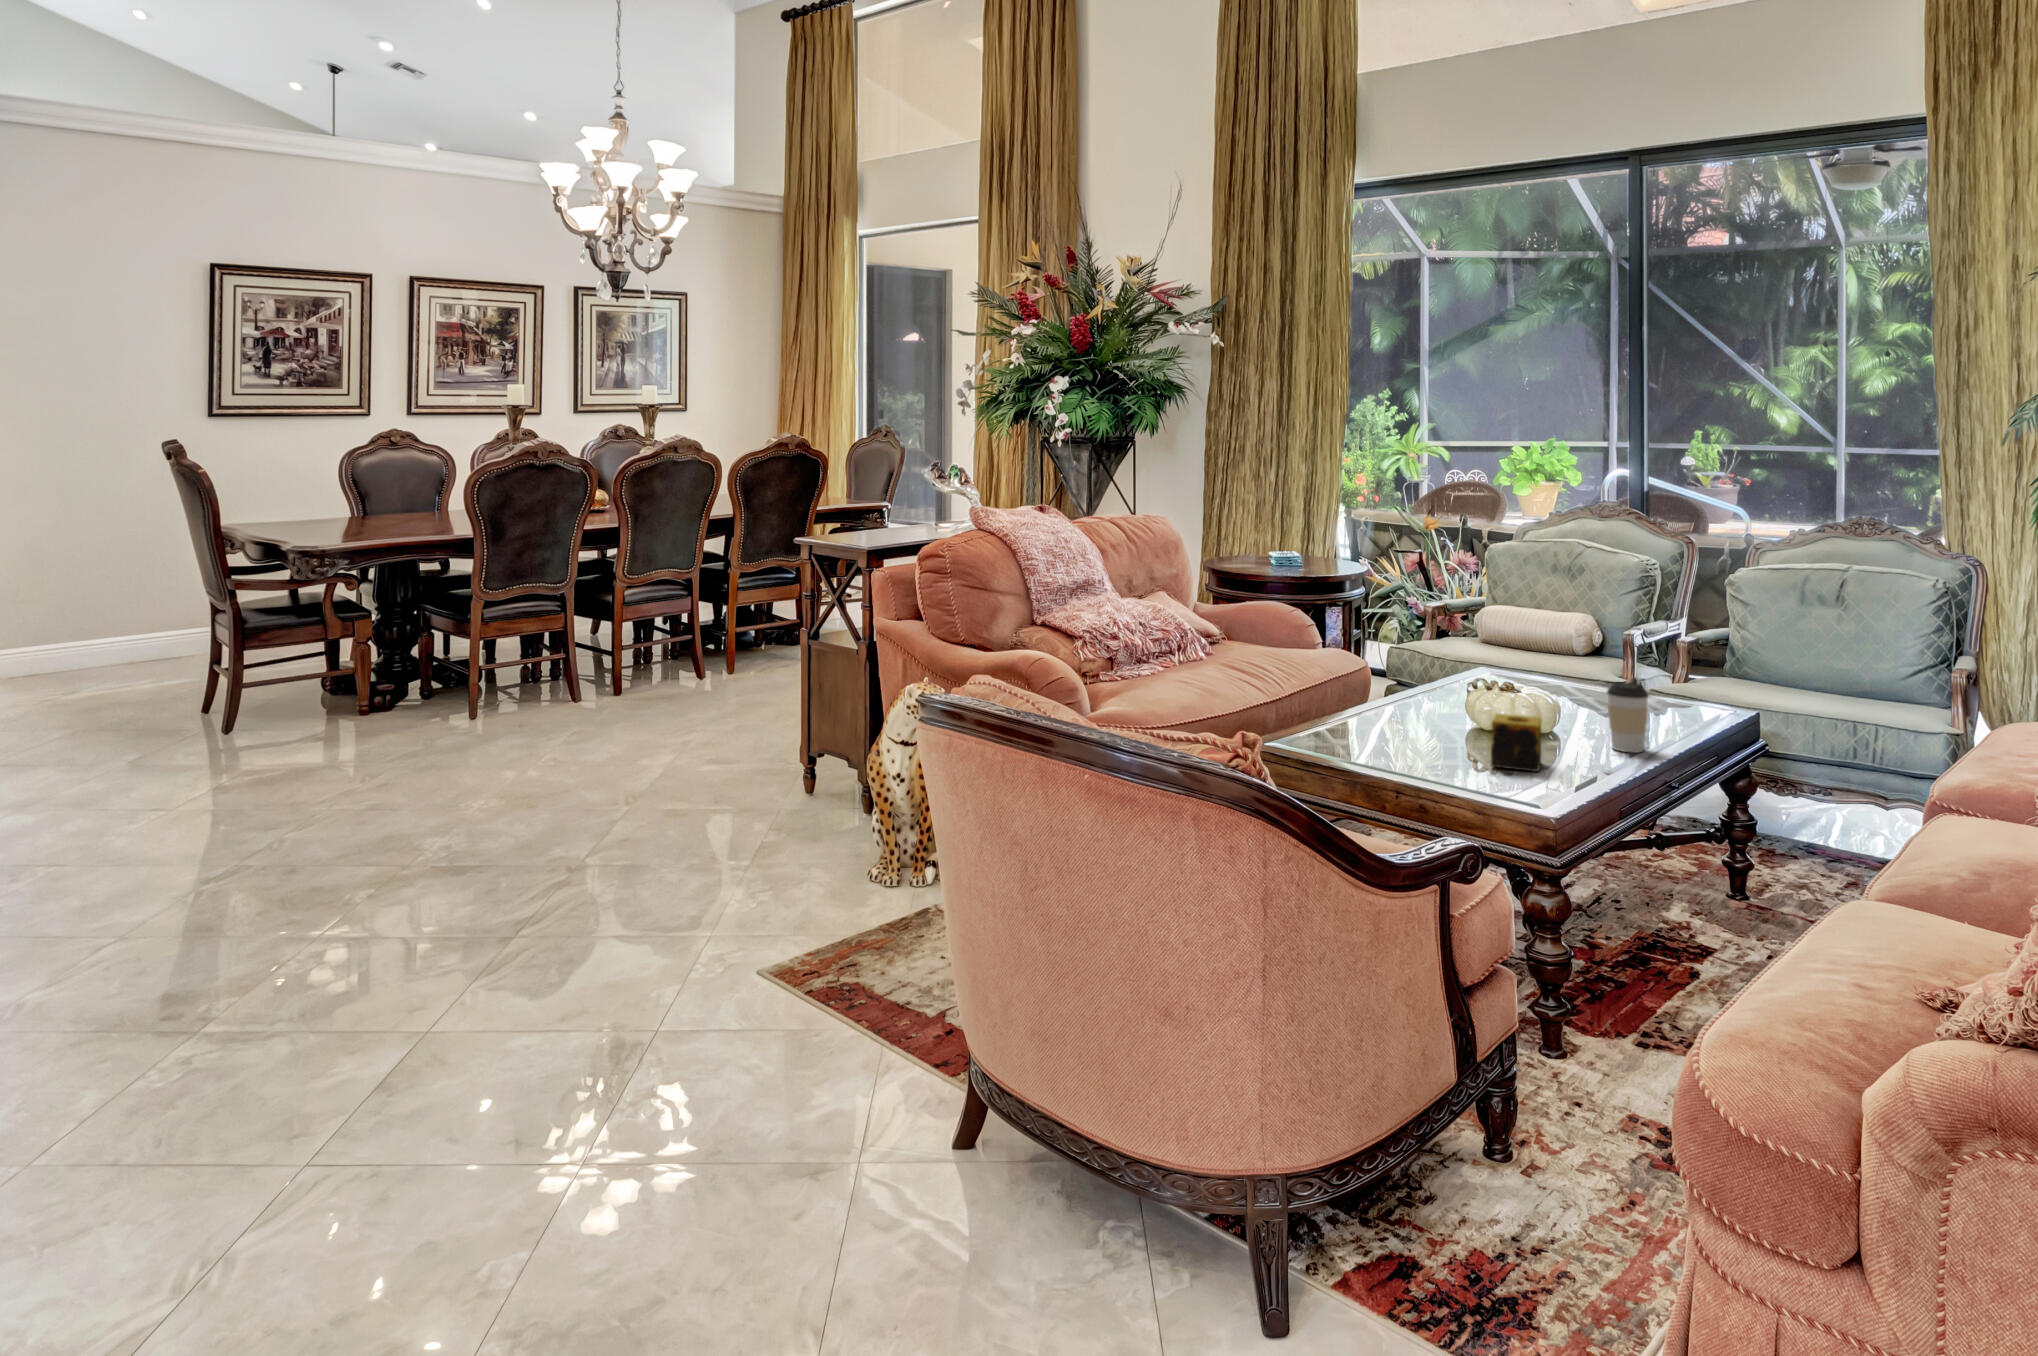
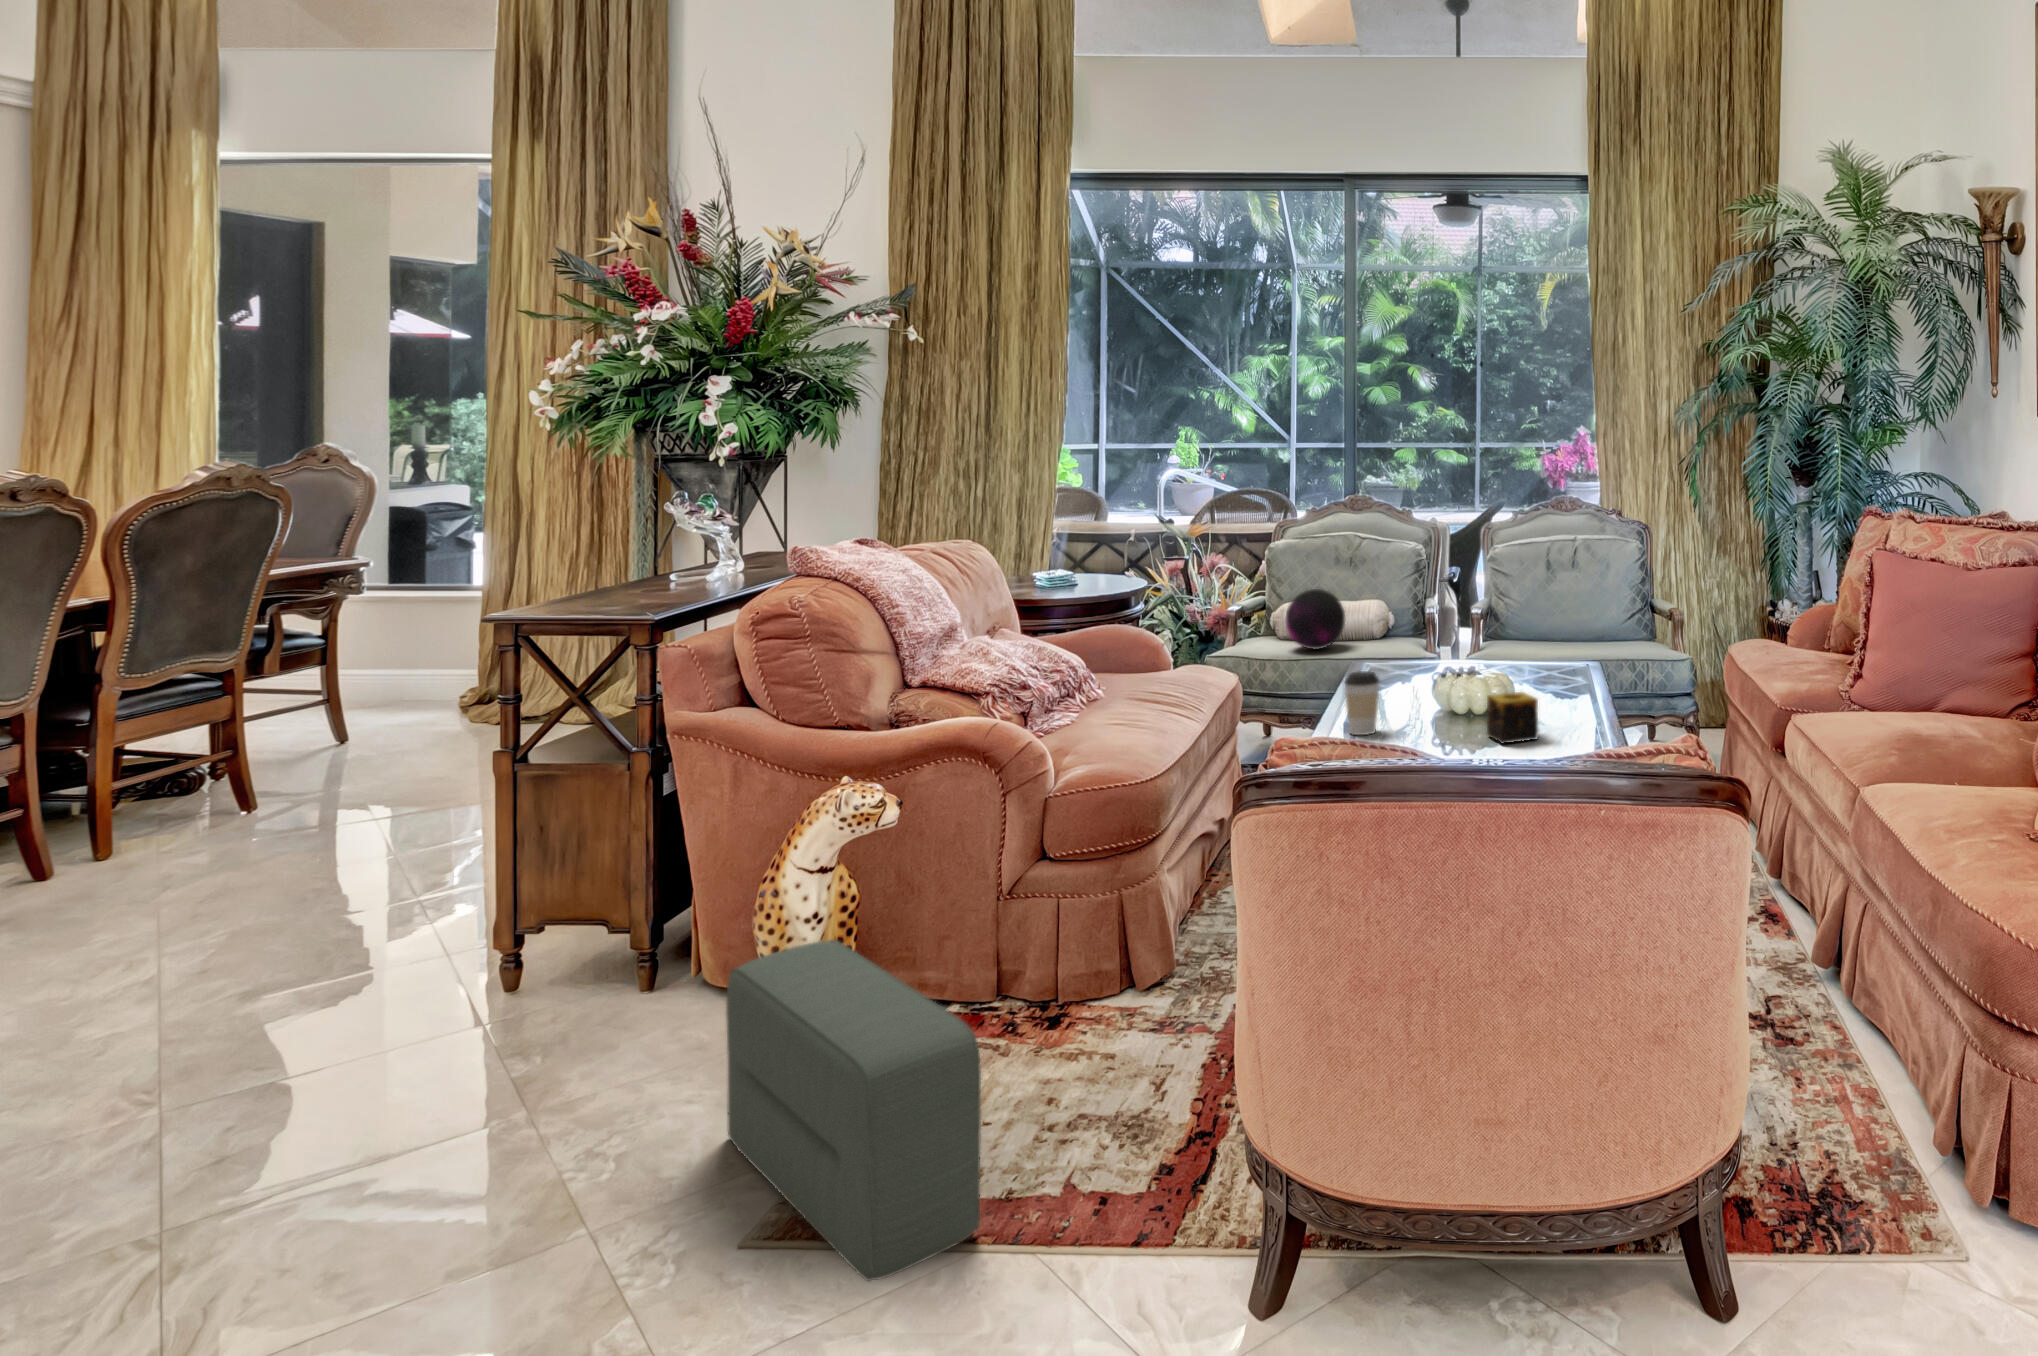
decorative orb: none [1466,596,1532,660] -> present [1286,589,1345,649]
coffee cup: present [1607,682,1648,752] -> present [1345,671,1379,735]
pouf: none [776,785,891,1021] -> present [726,940,981,1281]

